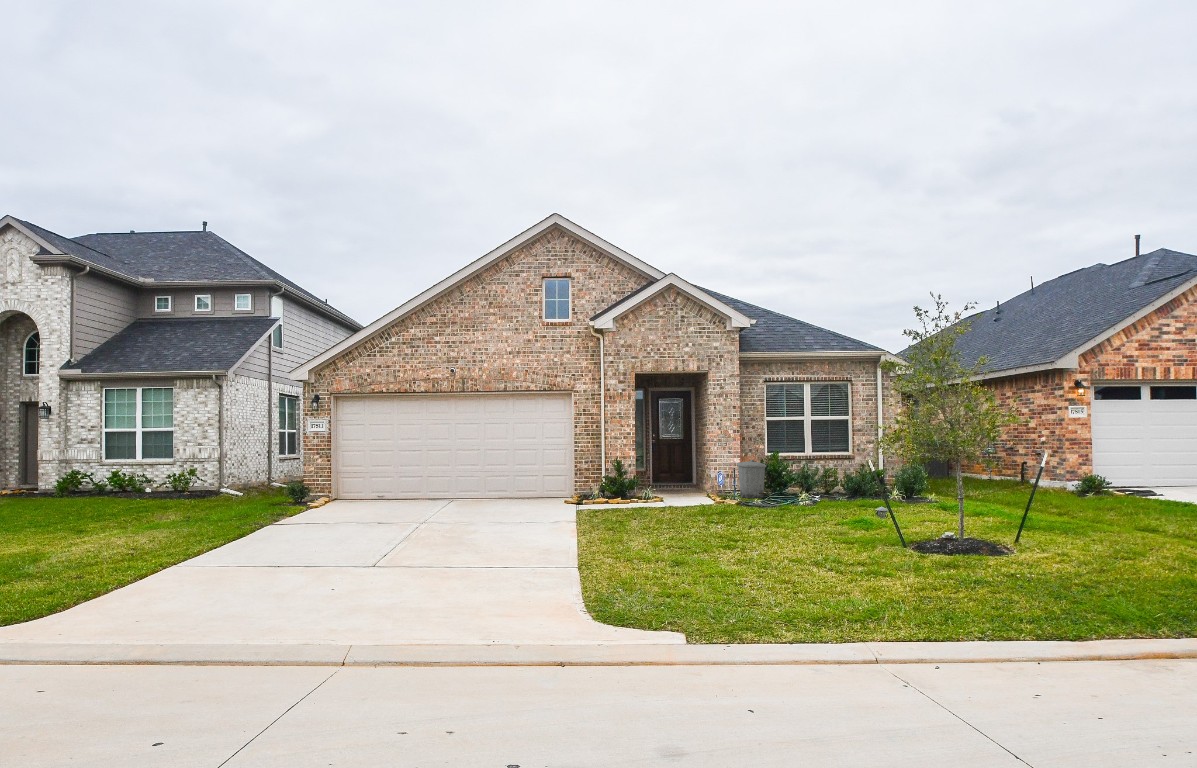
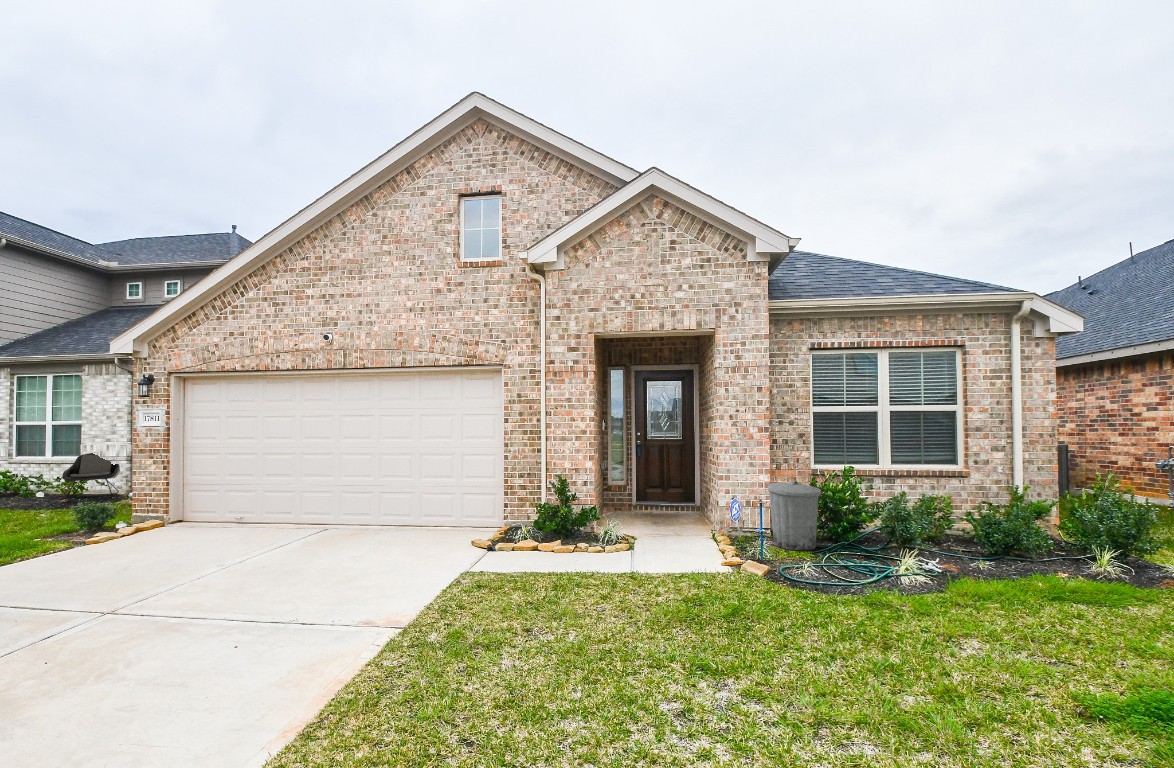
lounge chair: none [180,456,220,495] -> present [62,453,120,502]

